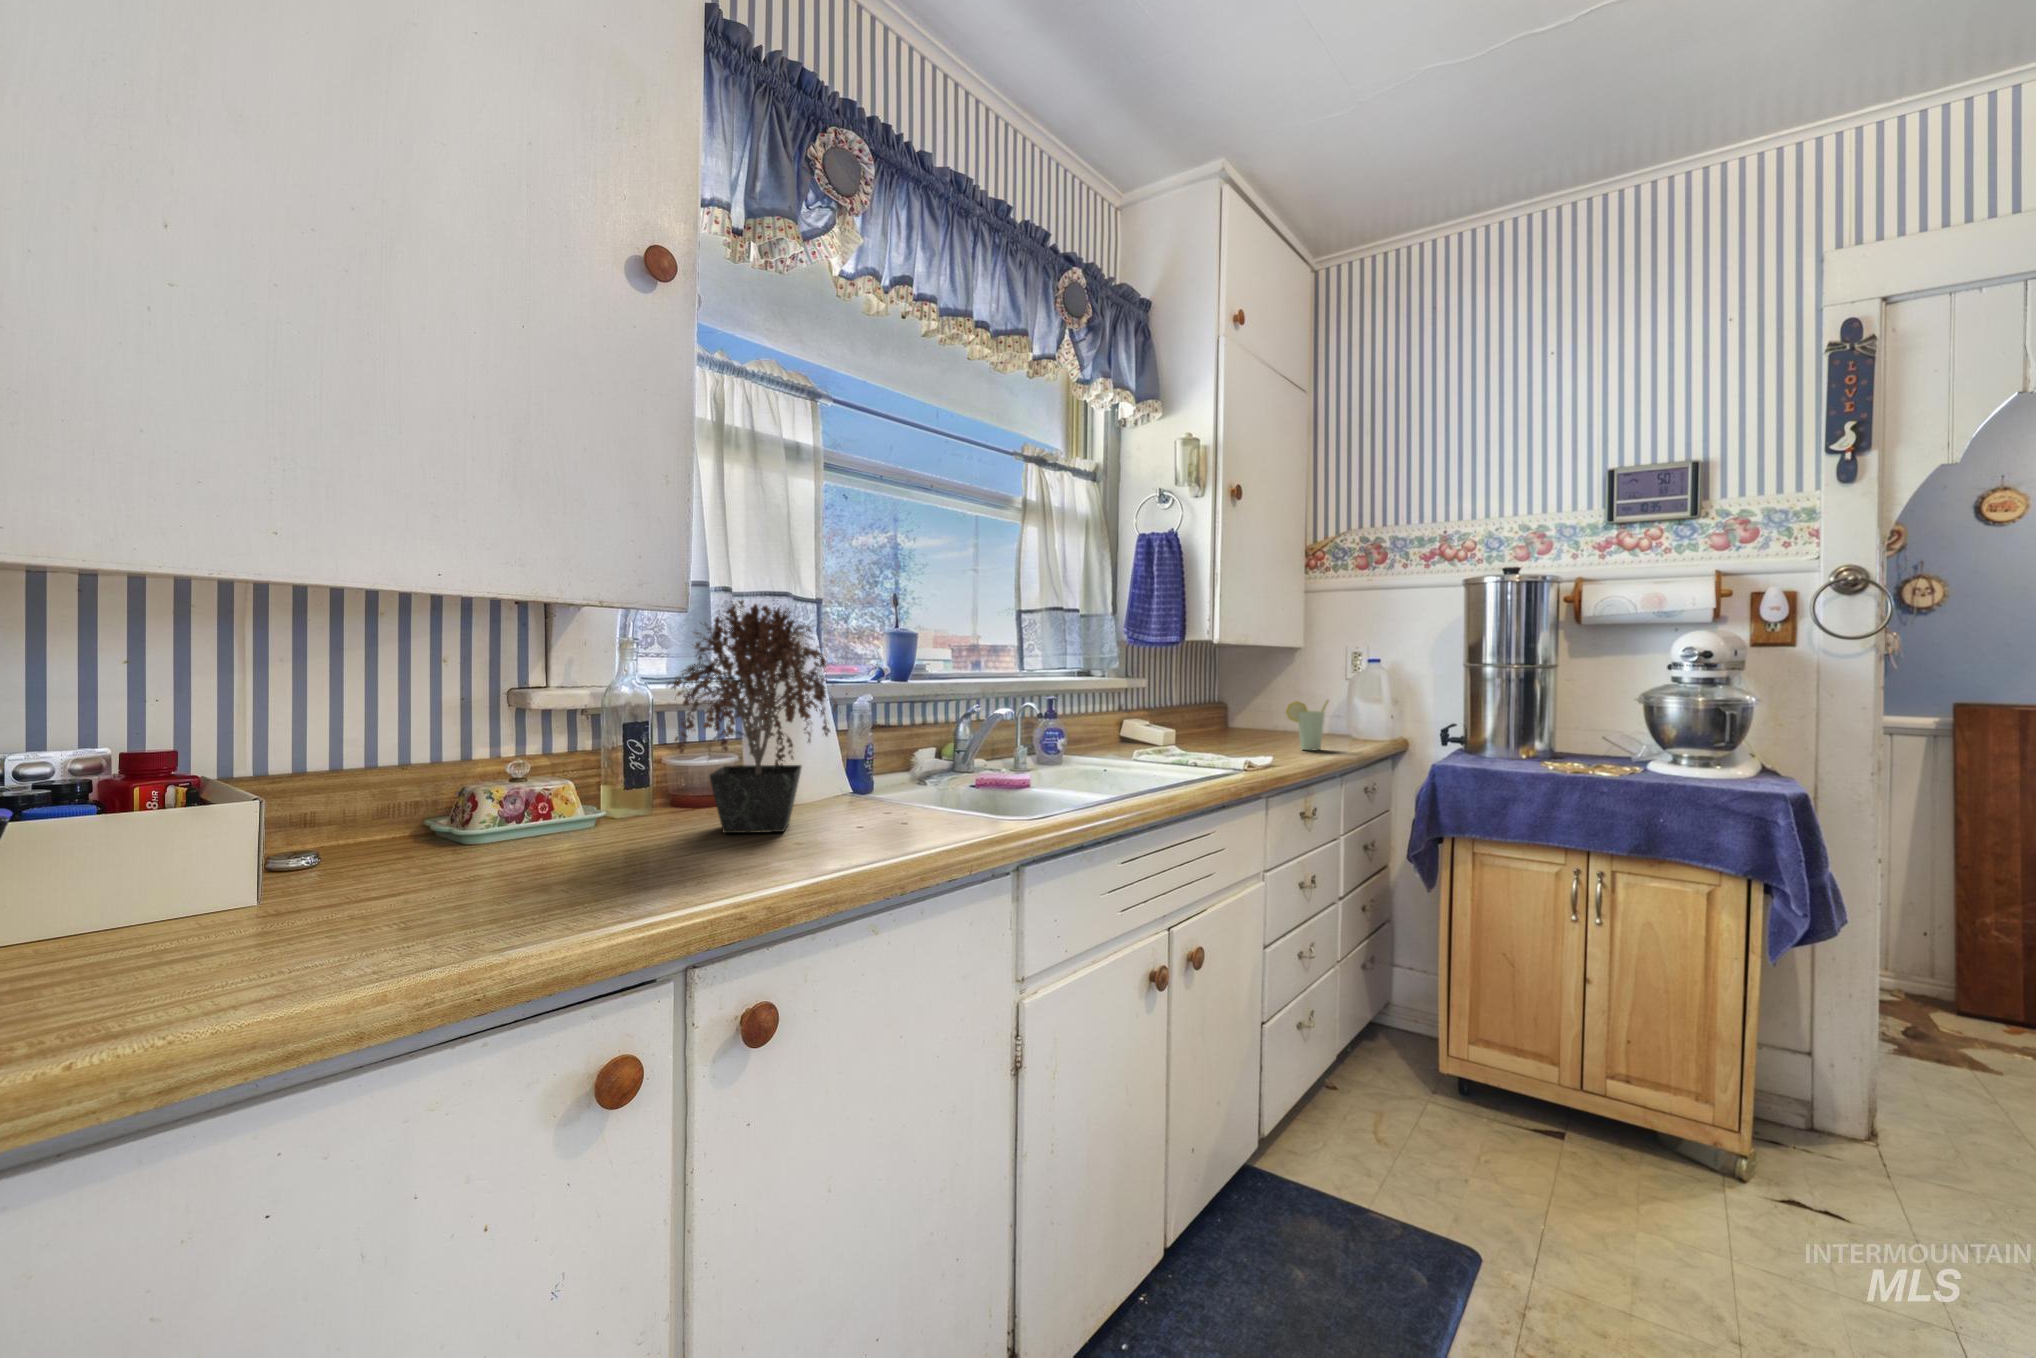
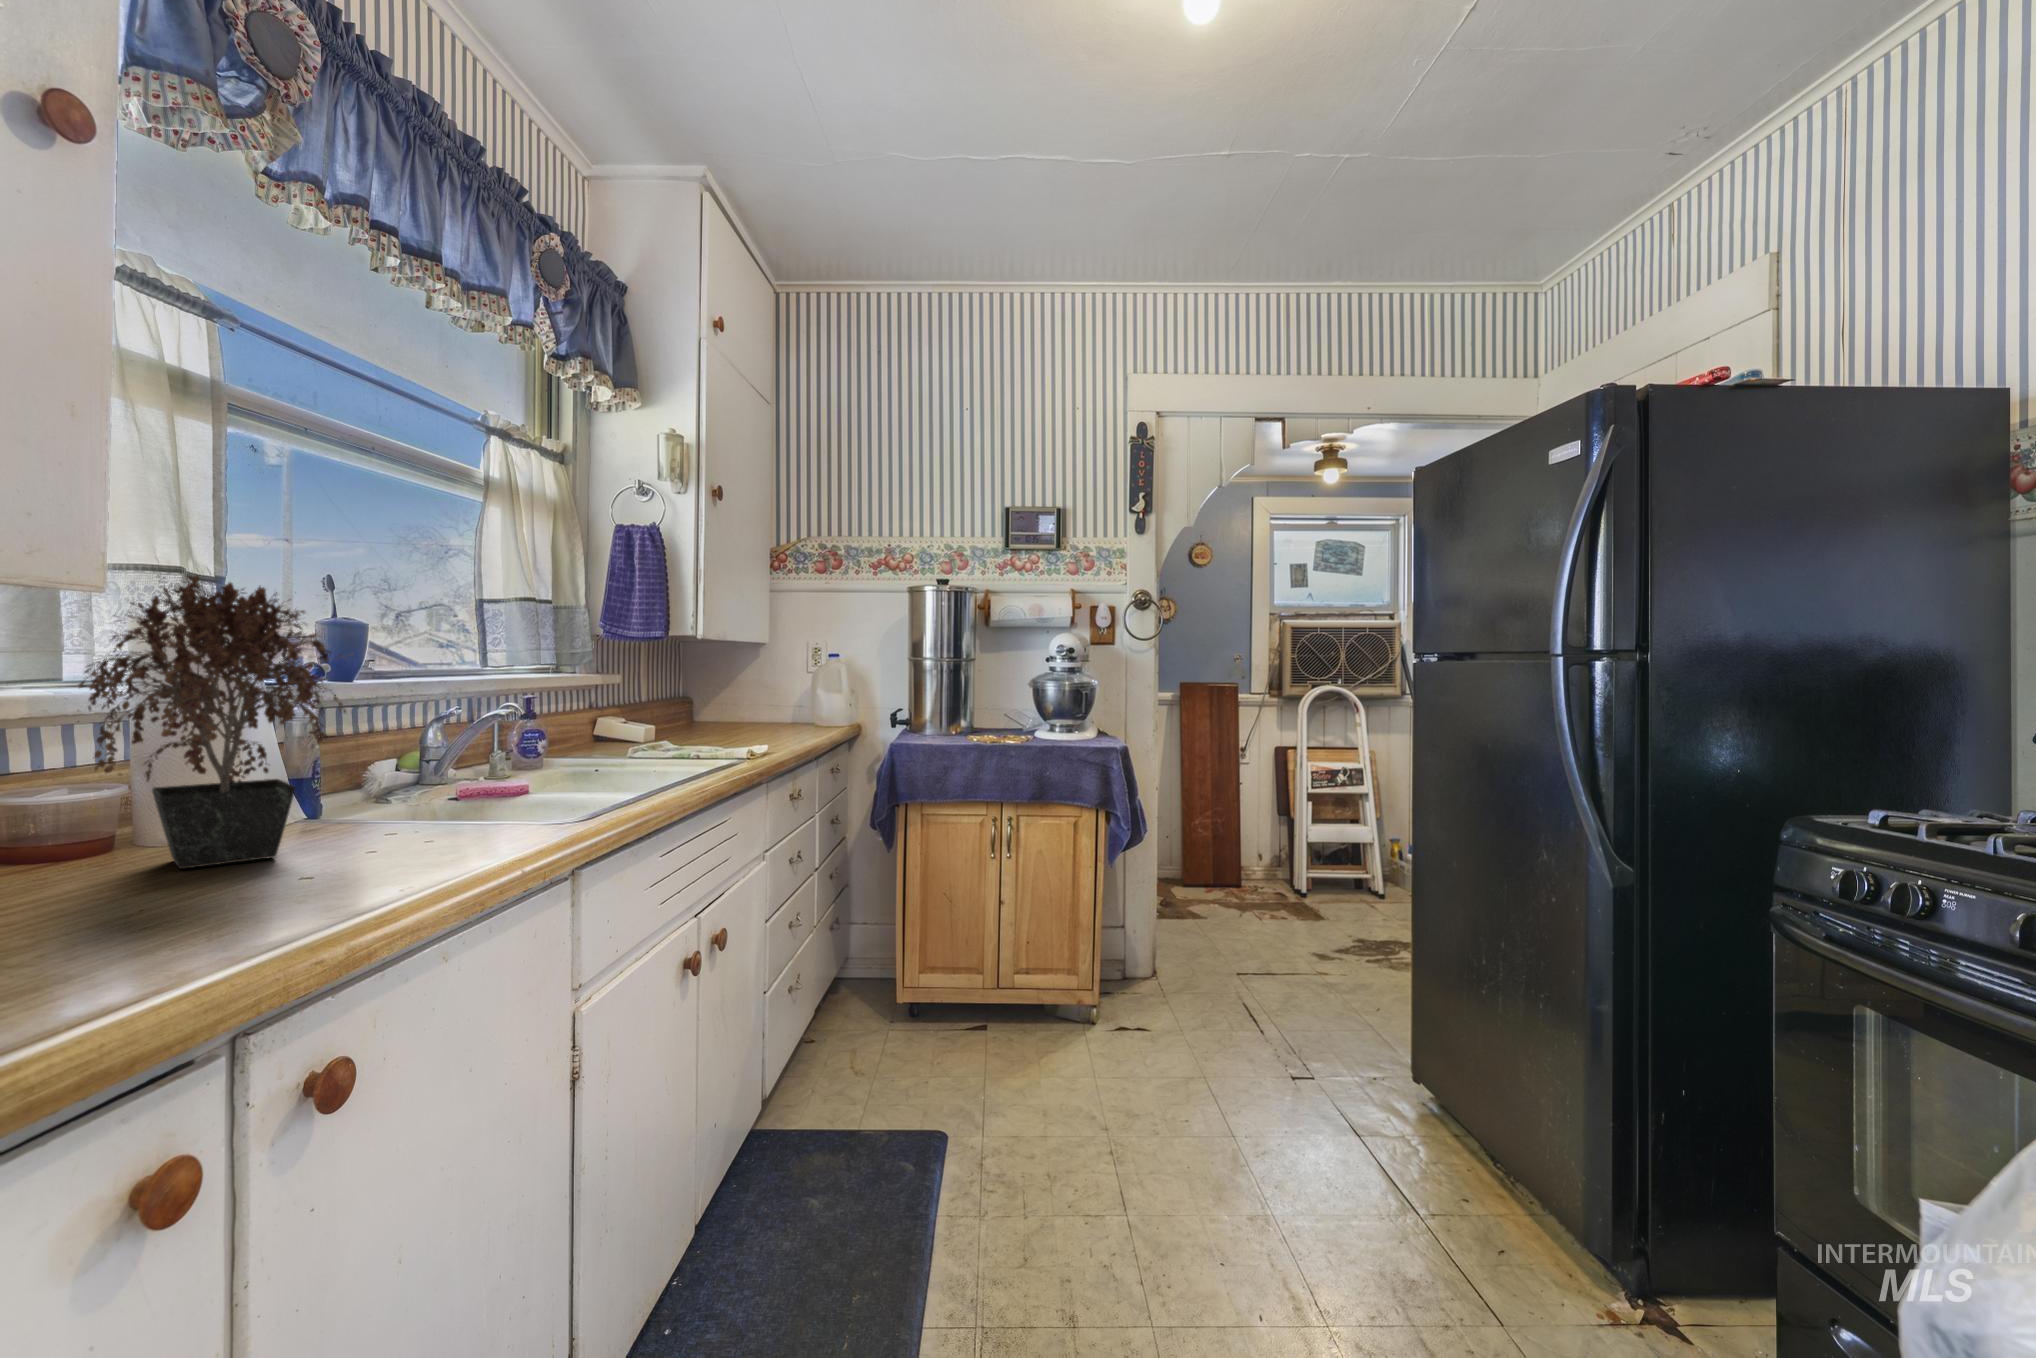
cup: present [1286,700,1329,750] -> none [768,691,807,738]

